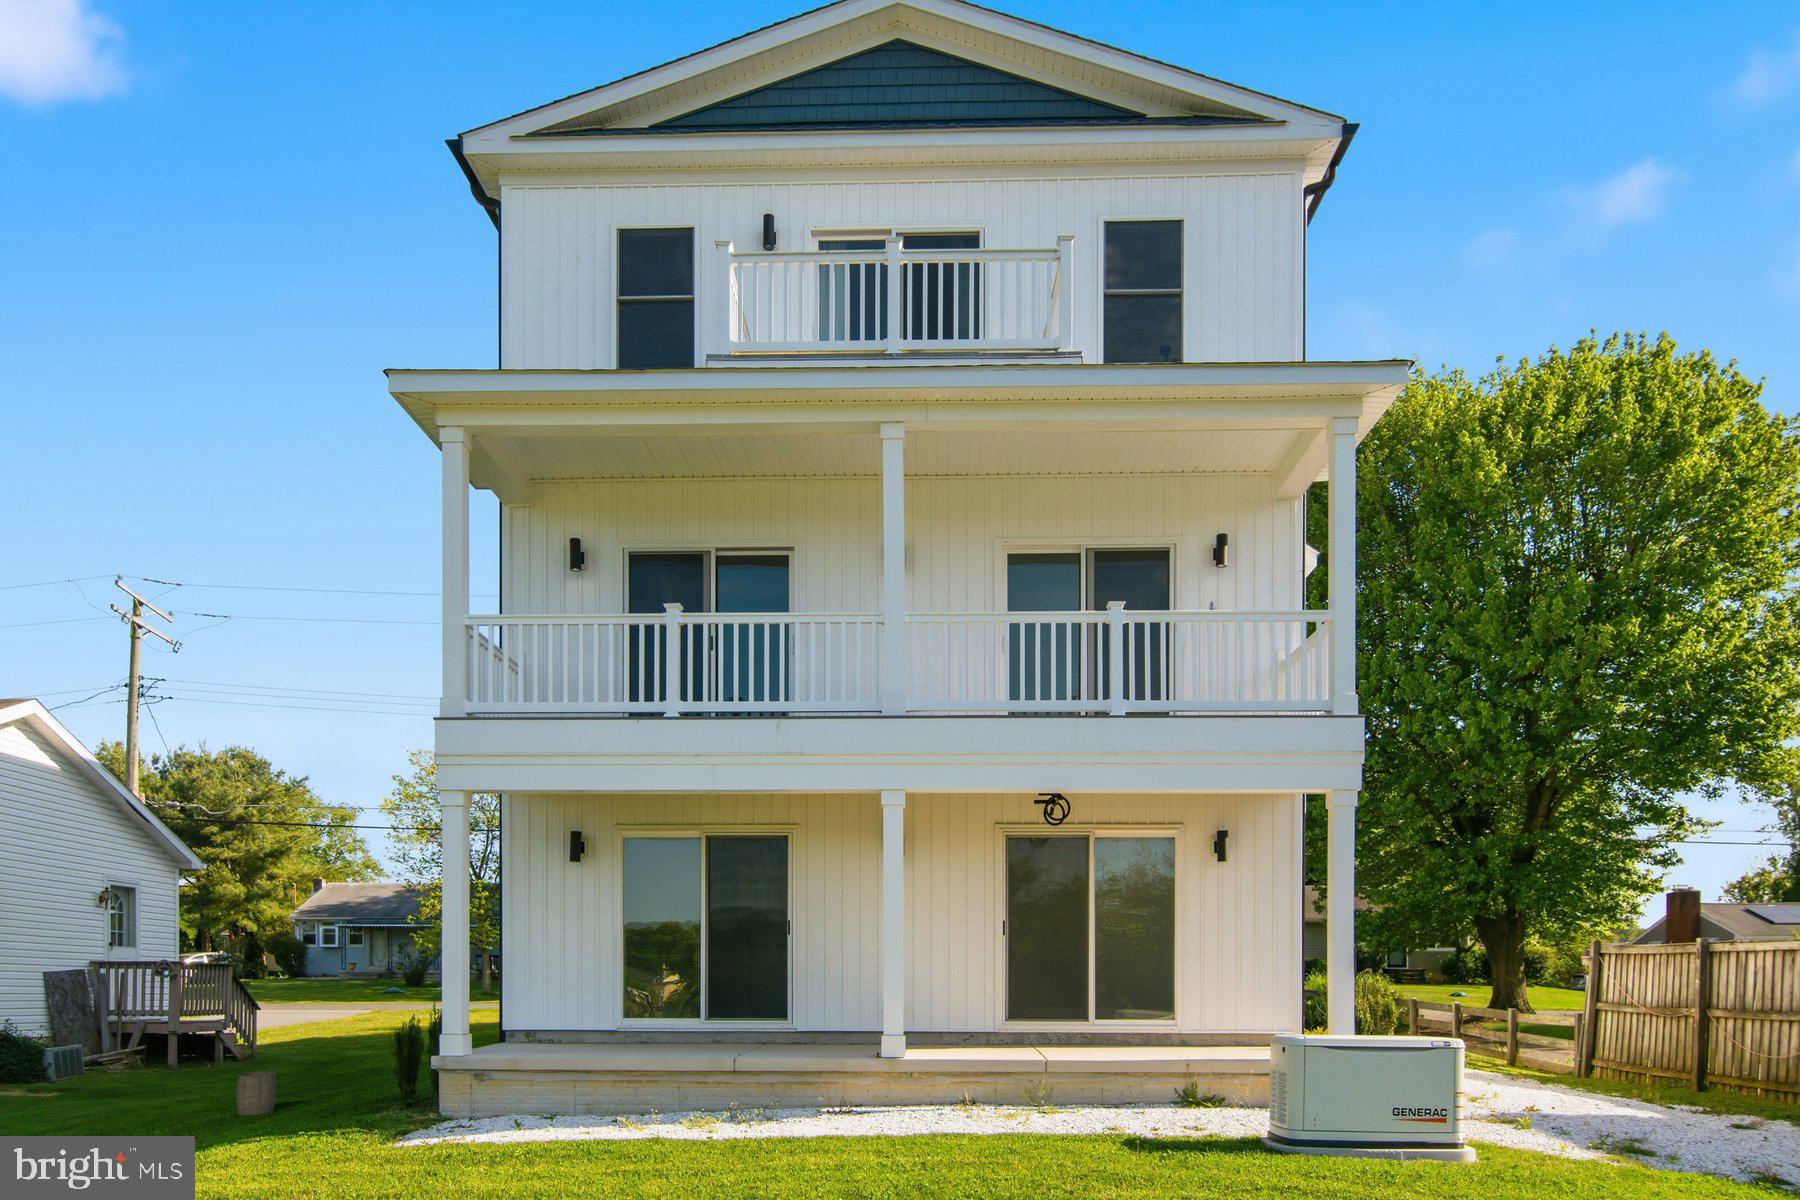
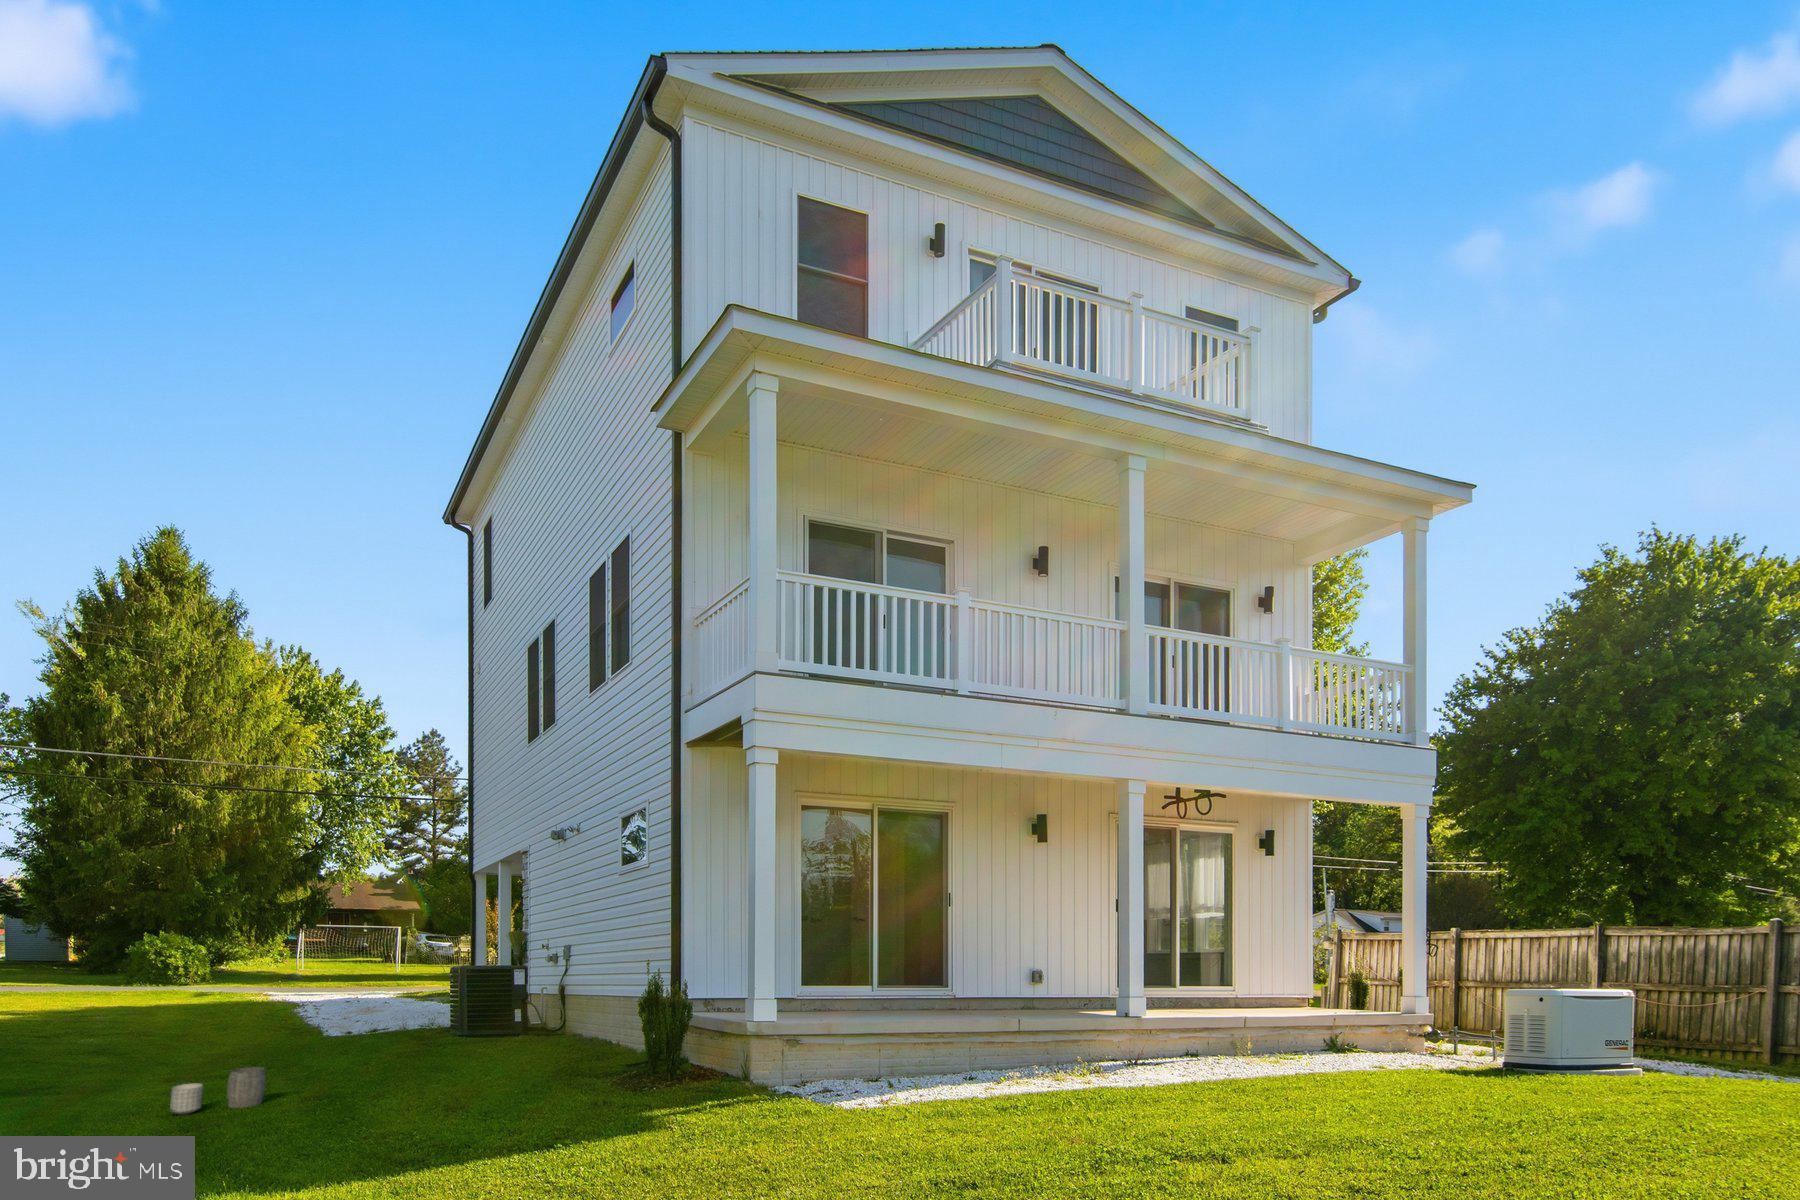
planter: none [176,1087,210,1121] -> present [170,1084,203,1115]

